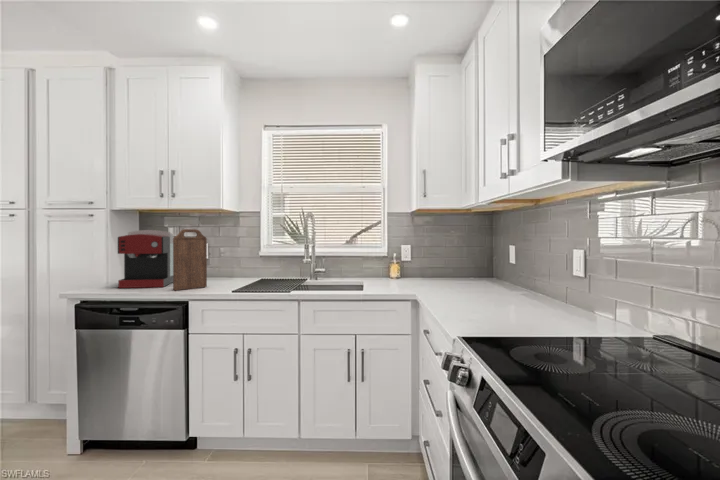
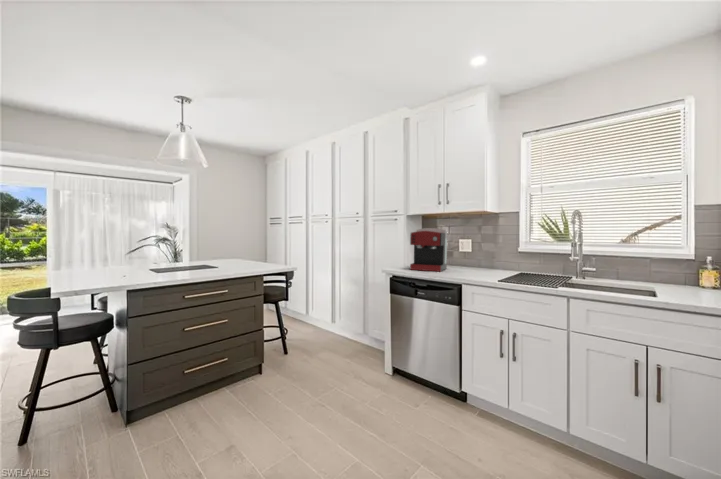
cutting board: present [173,229,207,290] -> none [449,227,475,275]

